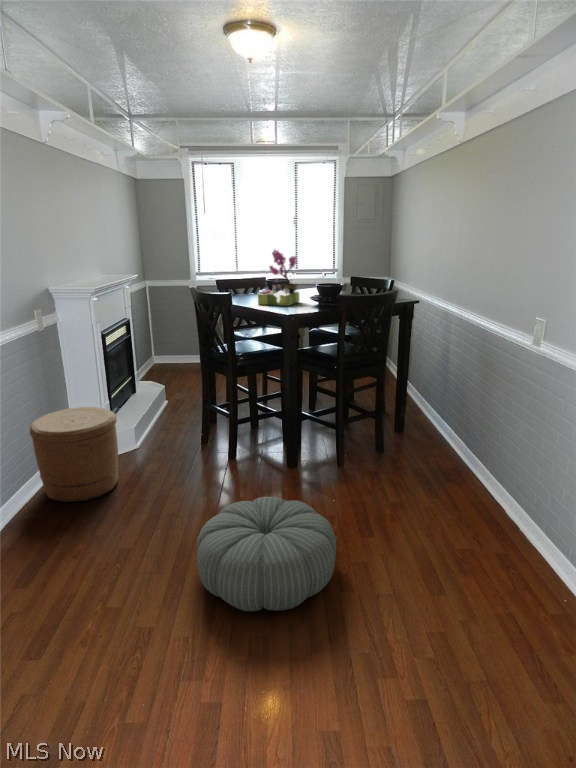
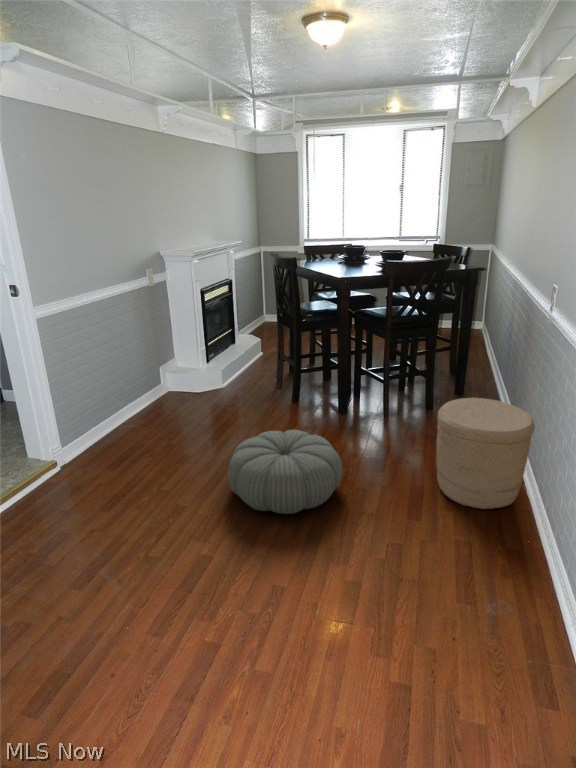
flower arrangement: present [258,250,299,306] -> none [327,219,367,271]
woven basket: present [30,407,118,502] -> present [436,398,535,509]

